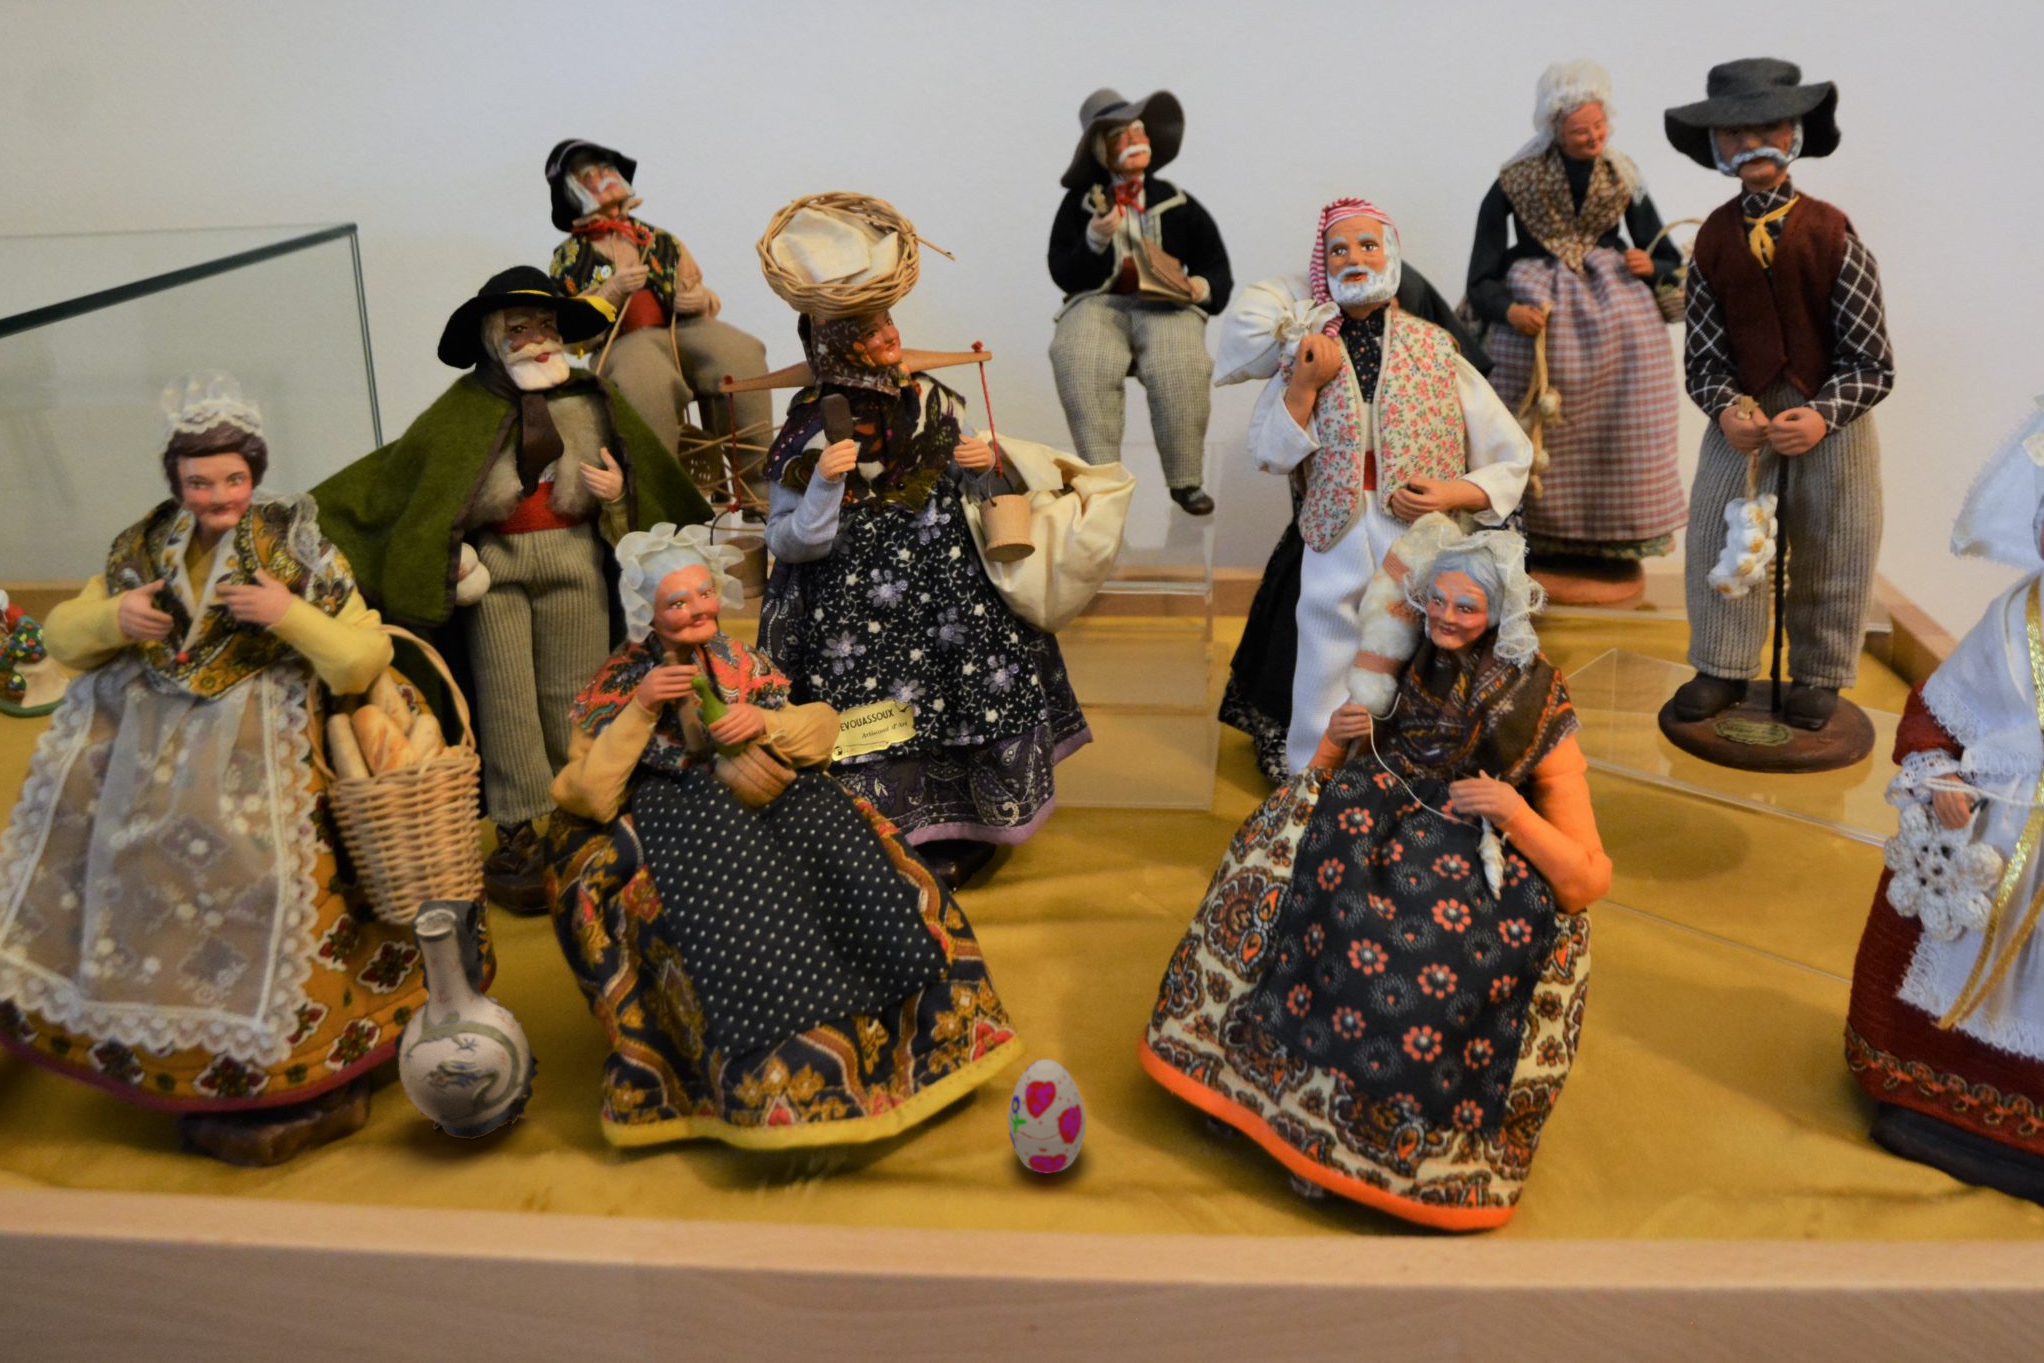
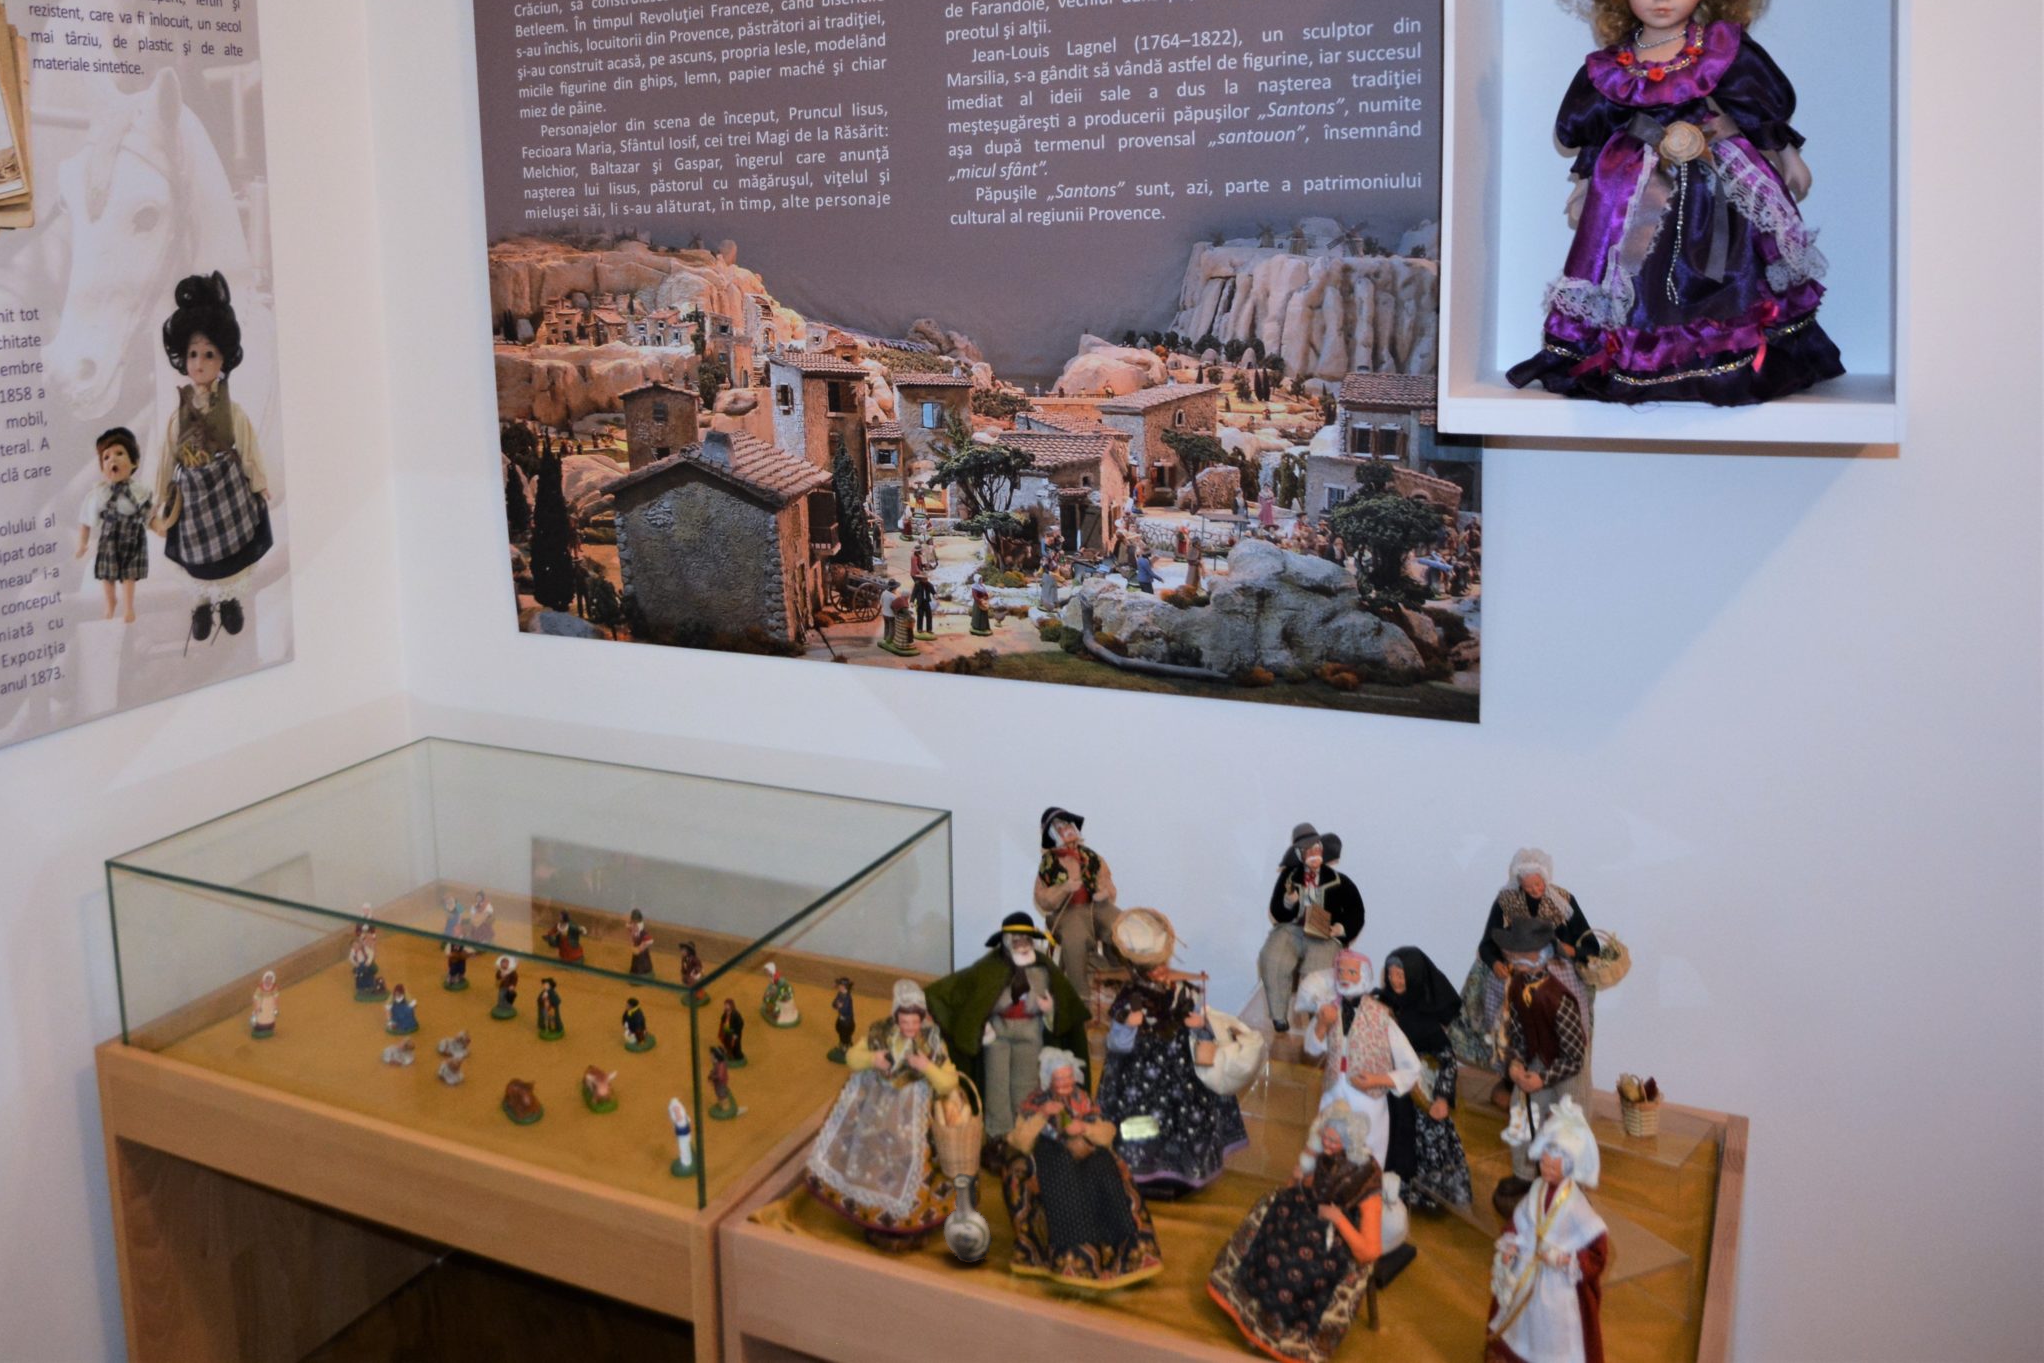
decorative egg: present [1008,1059,1086,1173] -> none [1153,1273,1182,1316]

